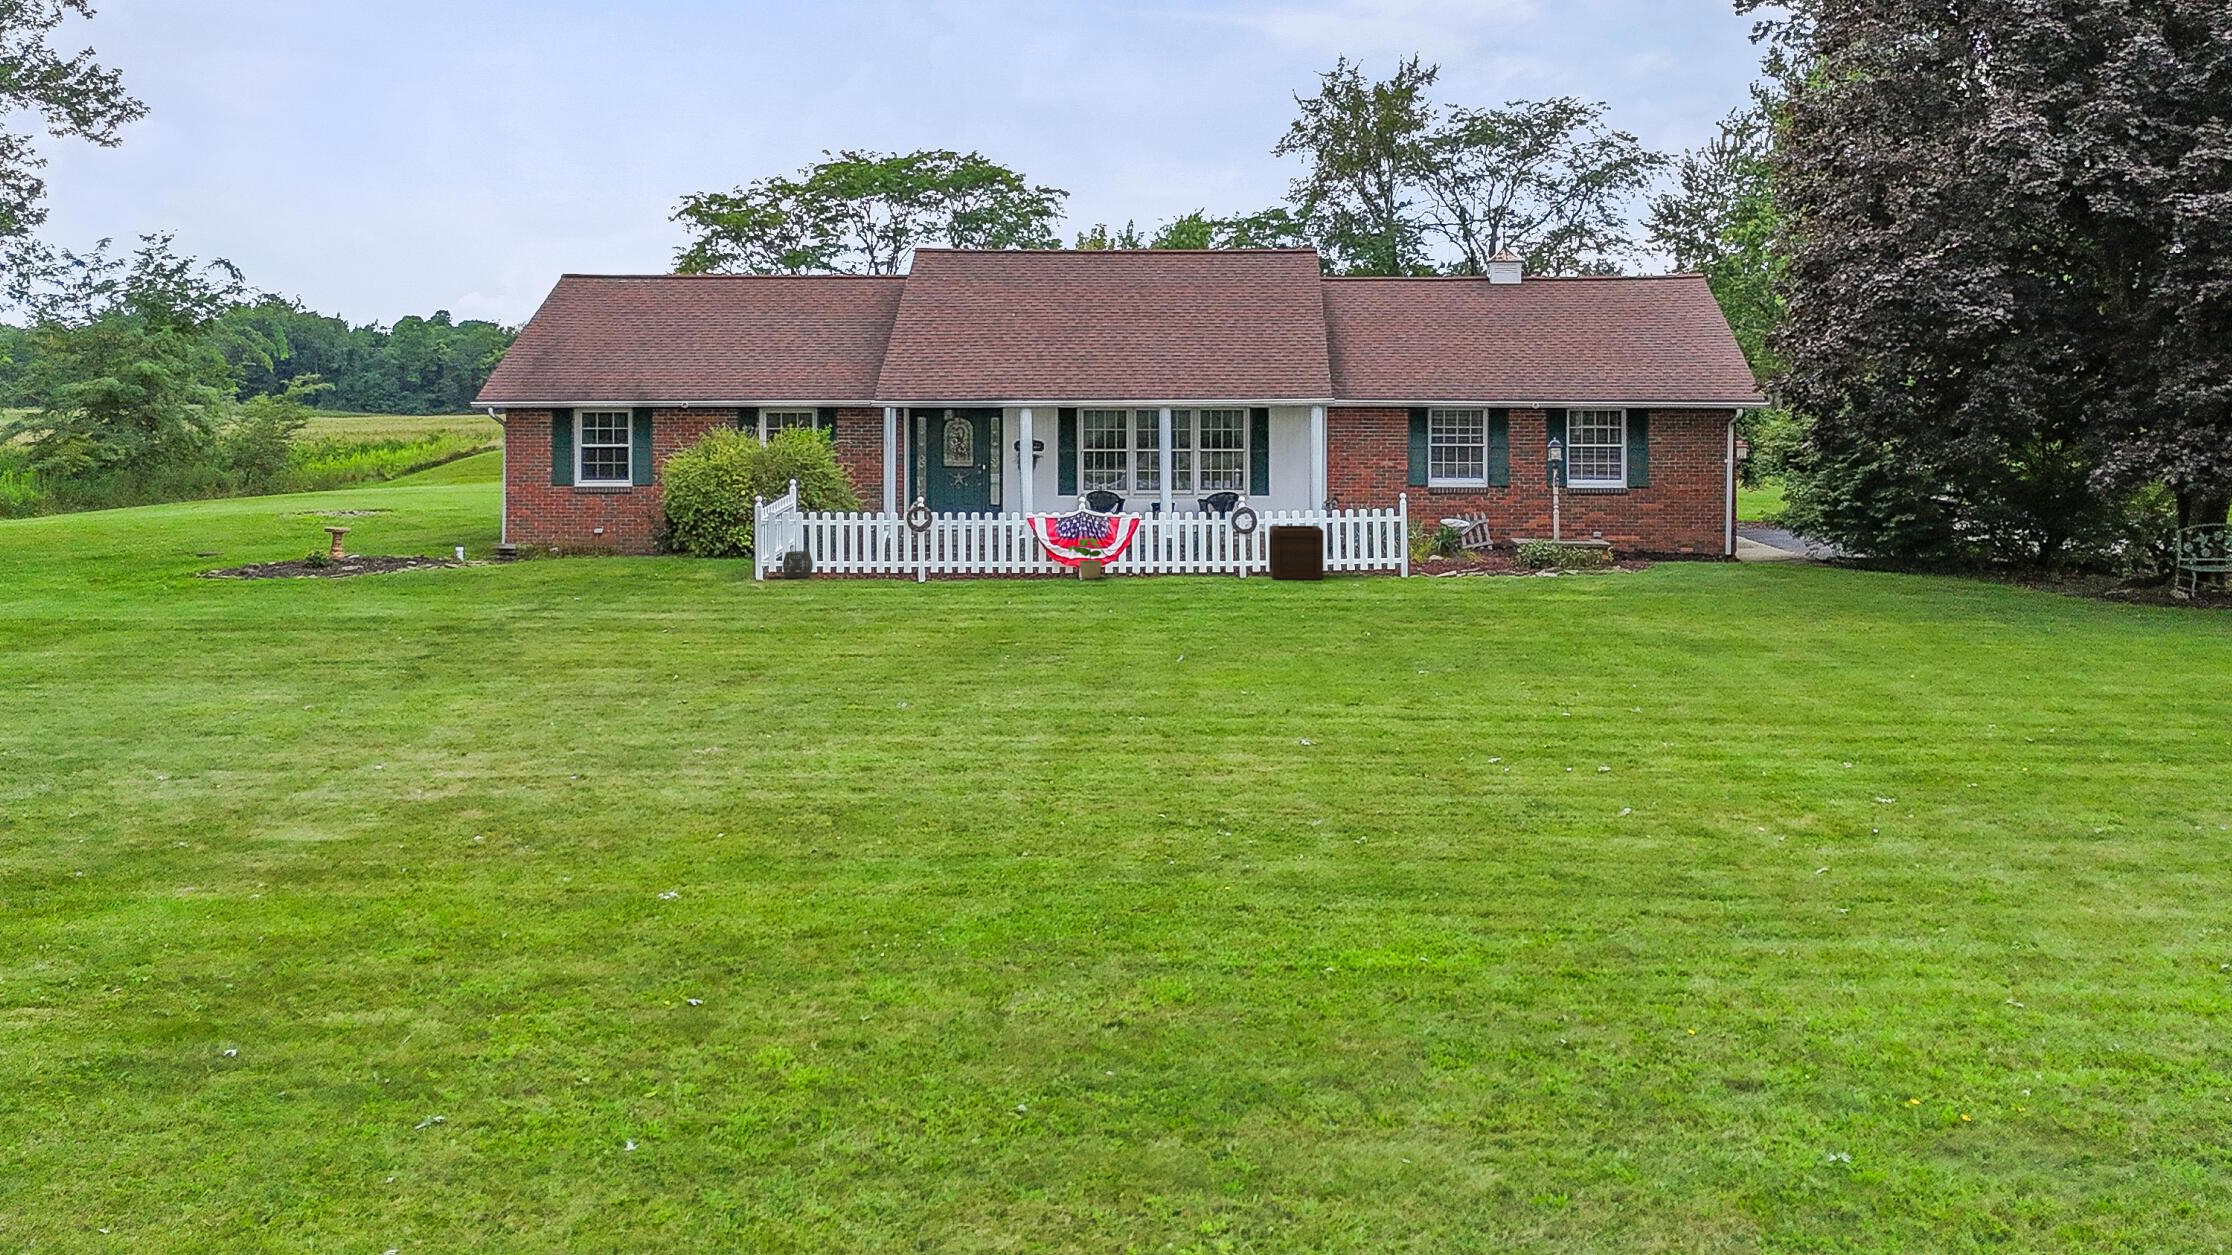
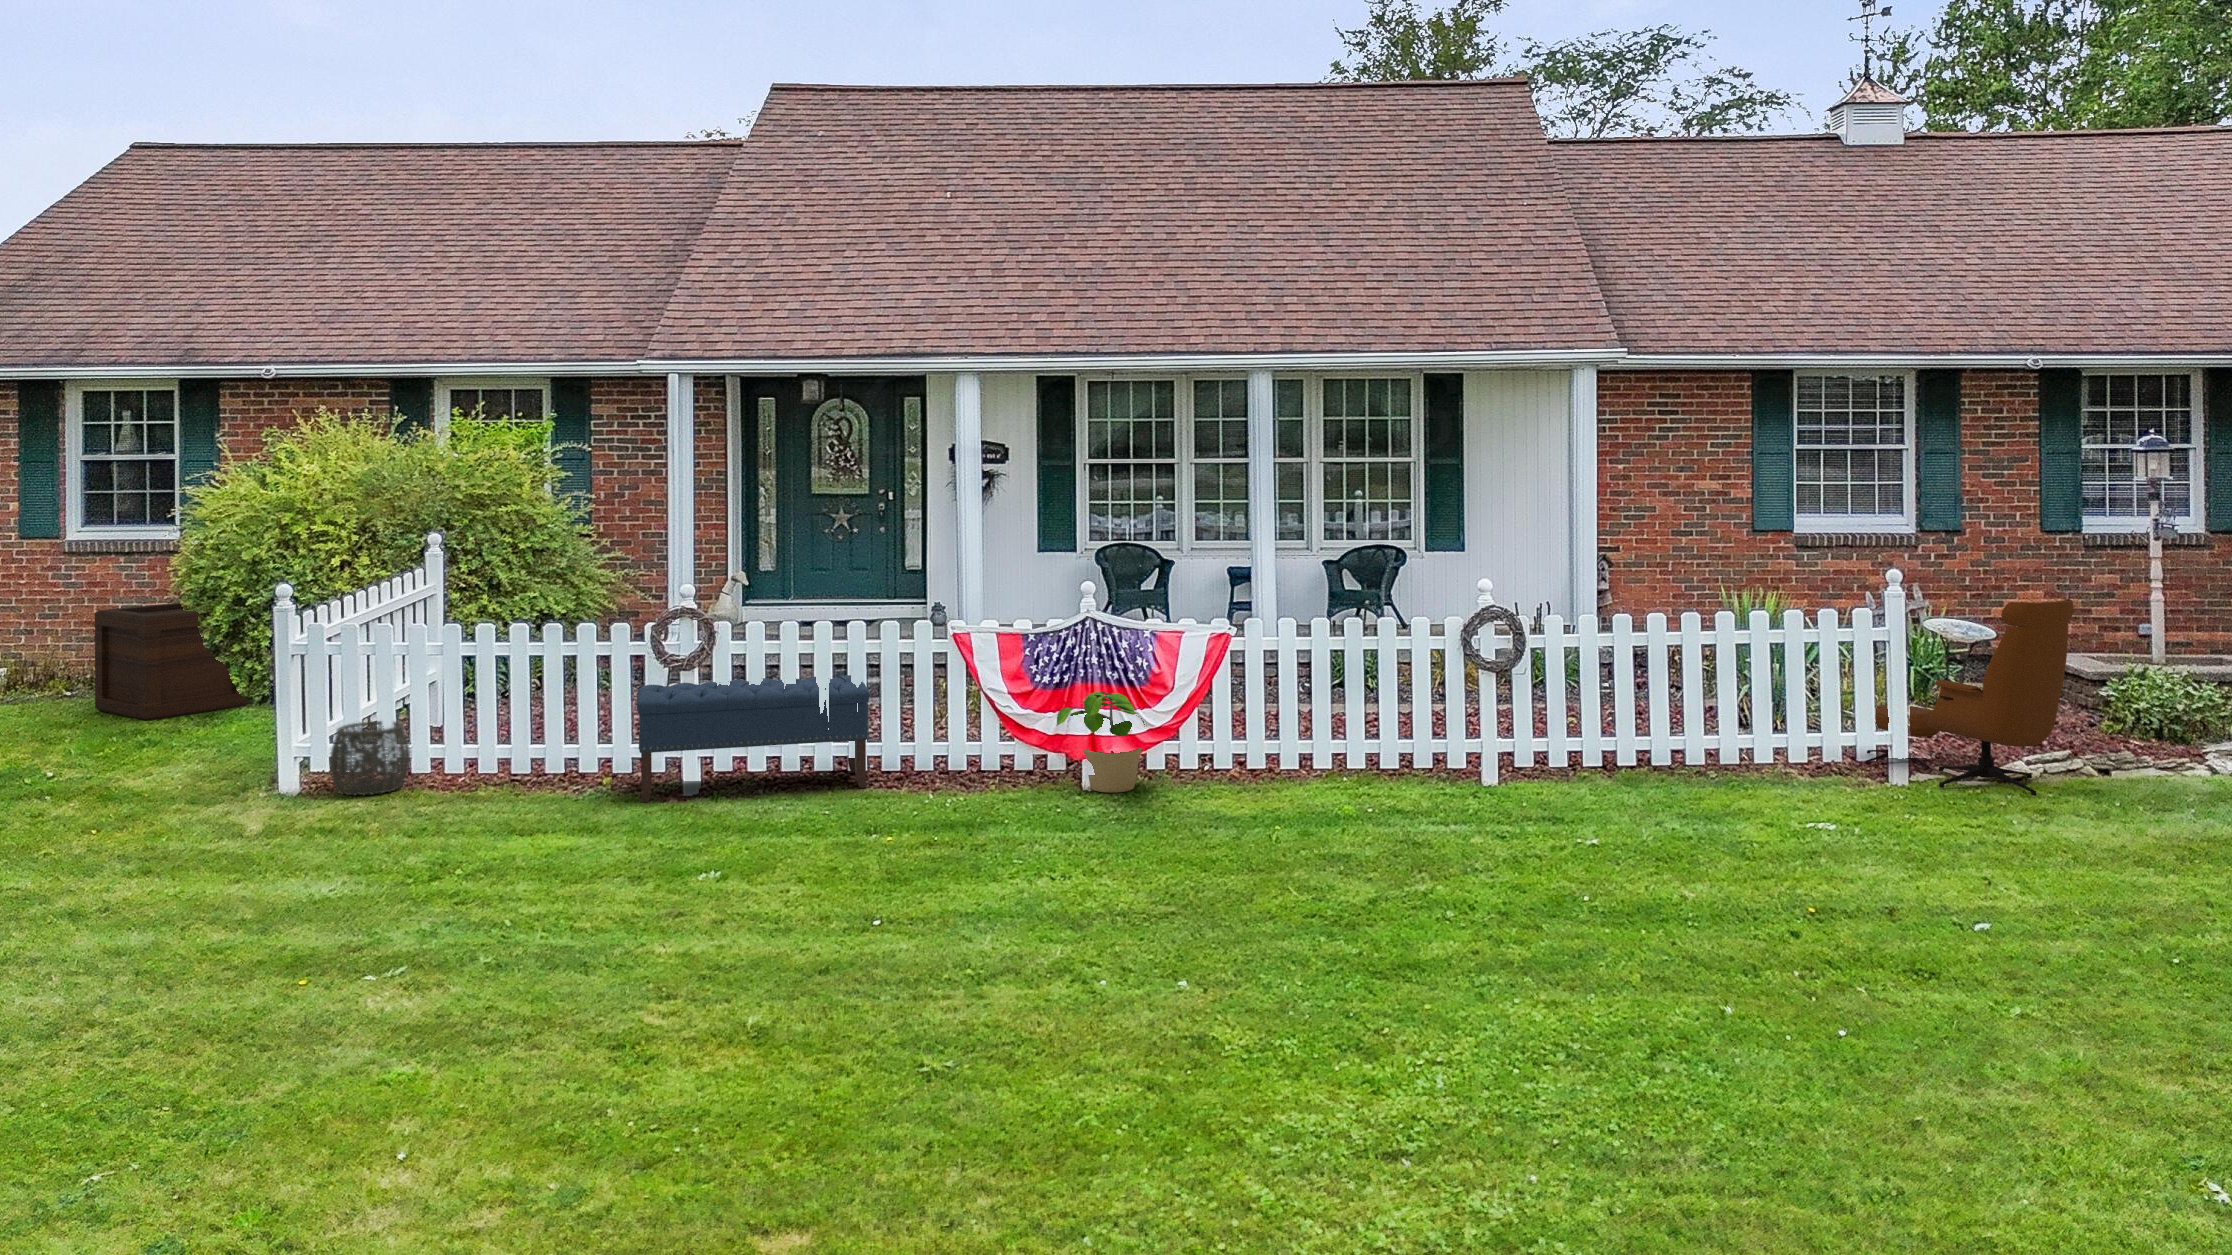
lounge chair: none [1396,504,1463,580] -> present [1865,599,2074,796]
wooden crate: present [1269,526,1323,580] -> present [95,602,250,721]
bench: none [902,535,995,580] -> present [637,675,870,803]

